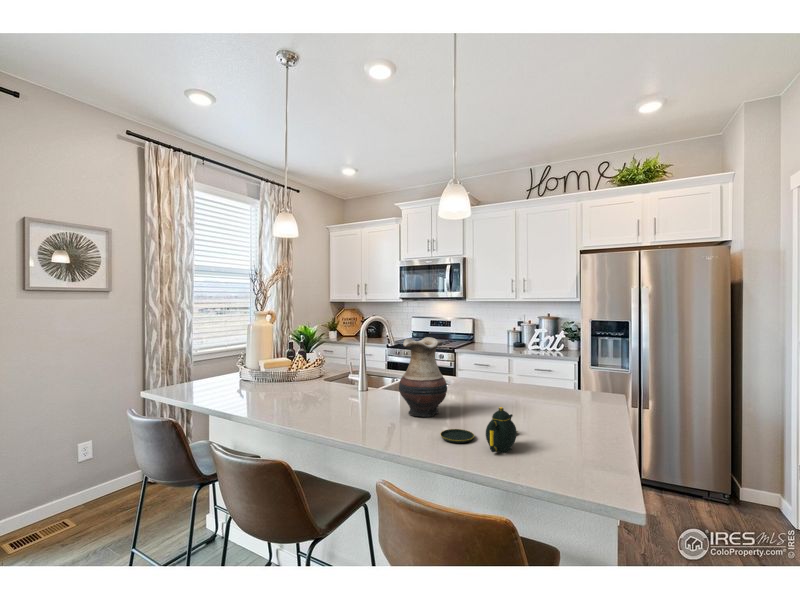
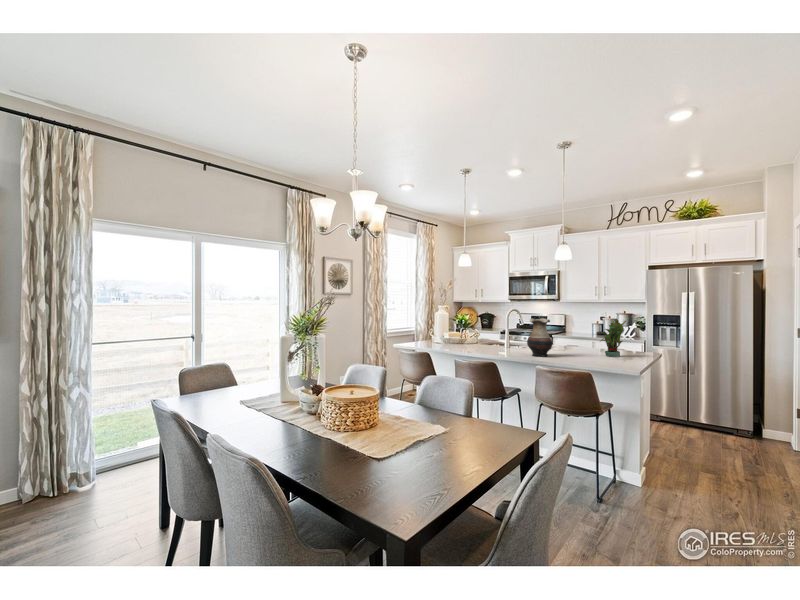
potted plant: none [531,337,579,410] -> present [601,319,626,357]
teapot: present [440,407,518,454] -> none [551,346,589,365]

